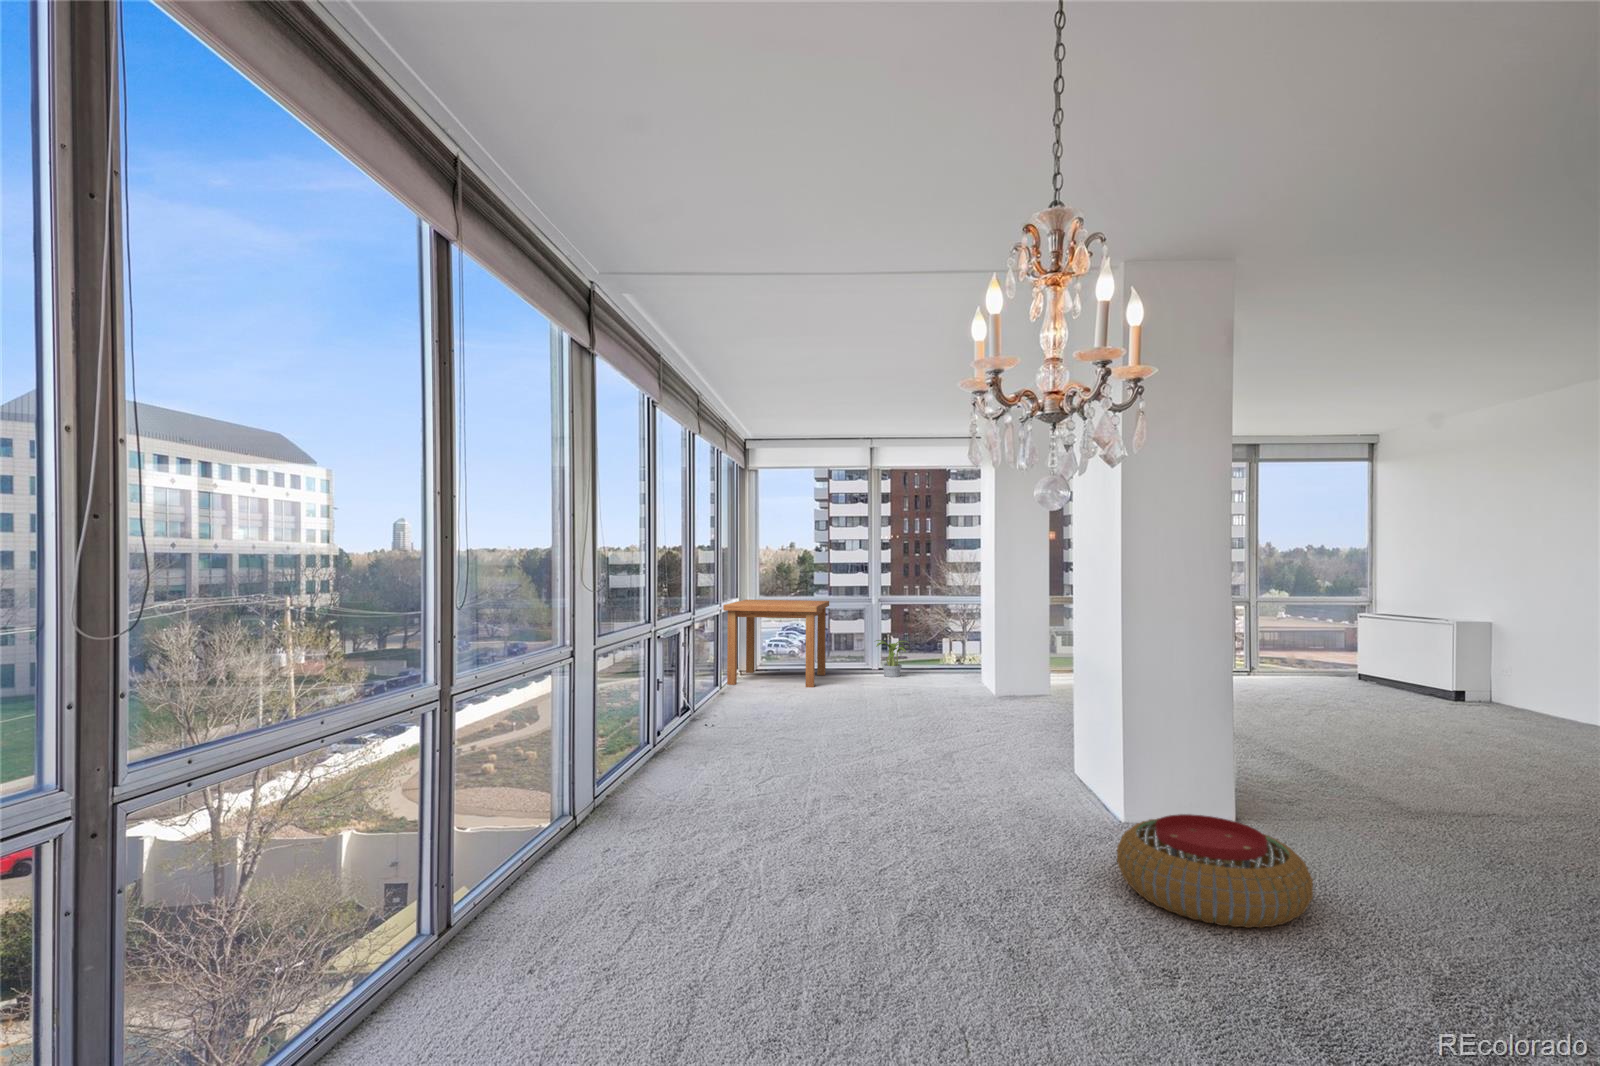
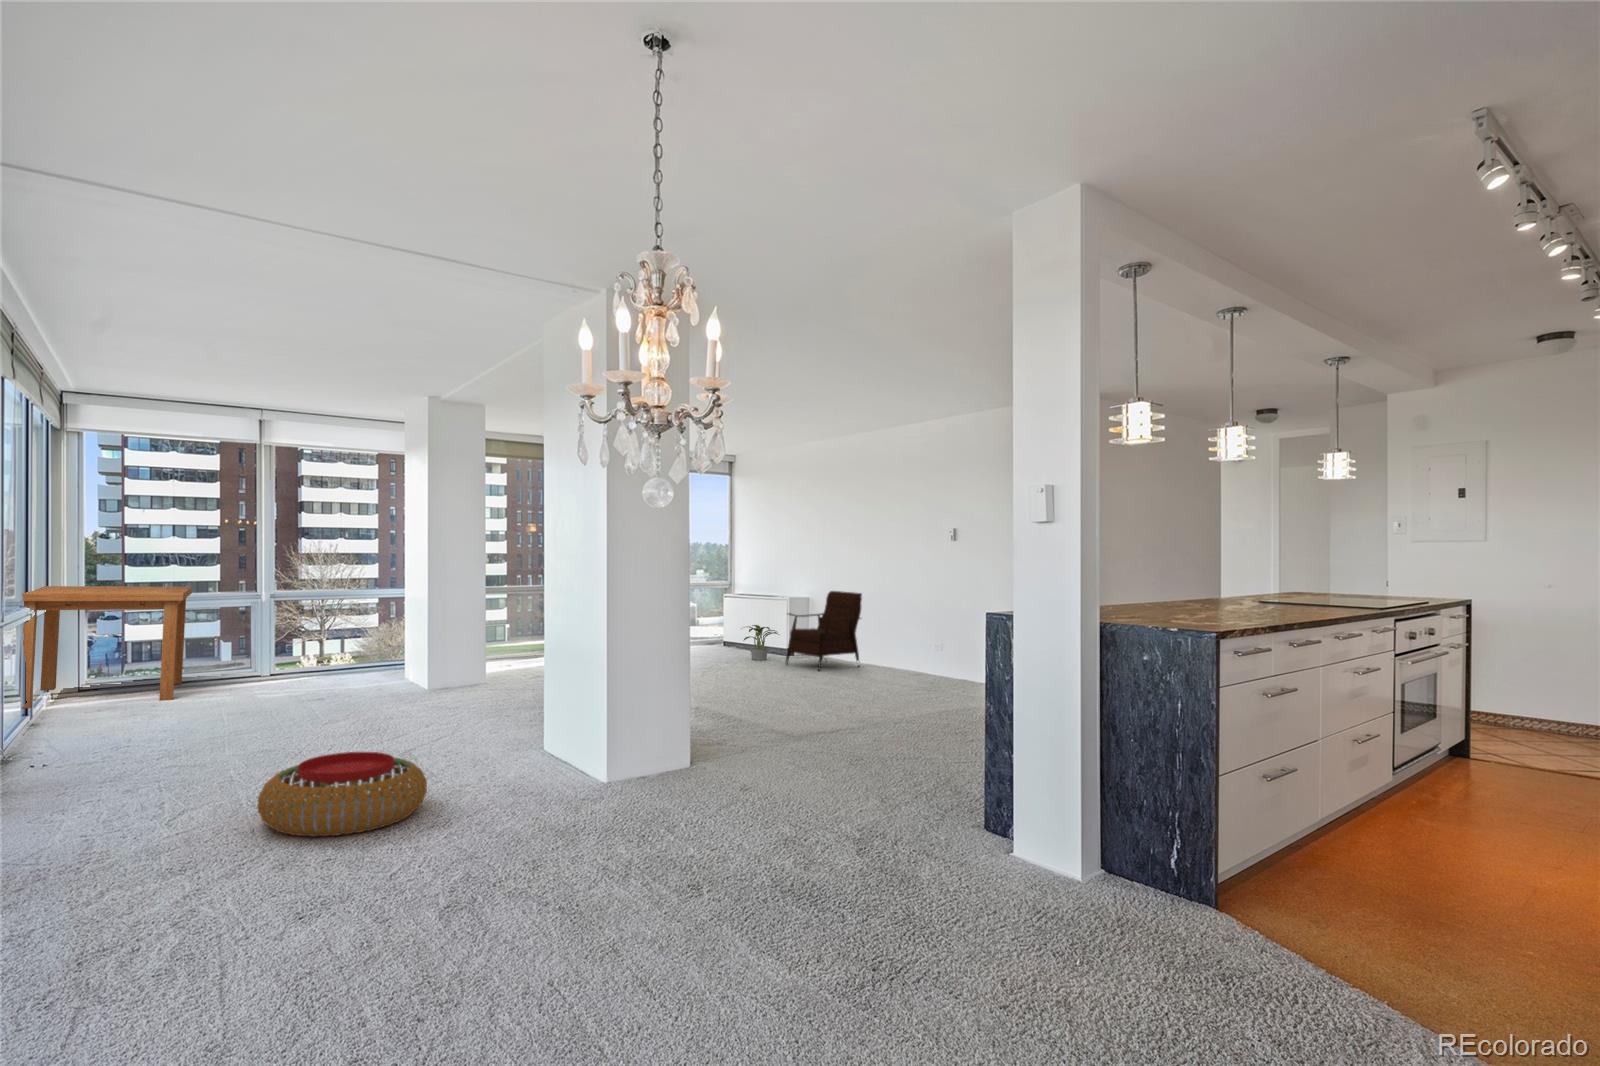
armchair: none [1428,614,1561,721] -> present [786,591,862,670]
potted plant: present [876,640,910,677] -> present [744,625,779,660]
pouf: present [1117,814,1313,928] -> present [257,752,427,837]

